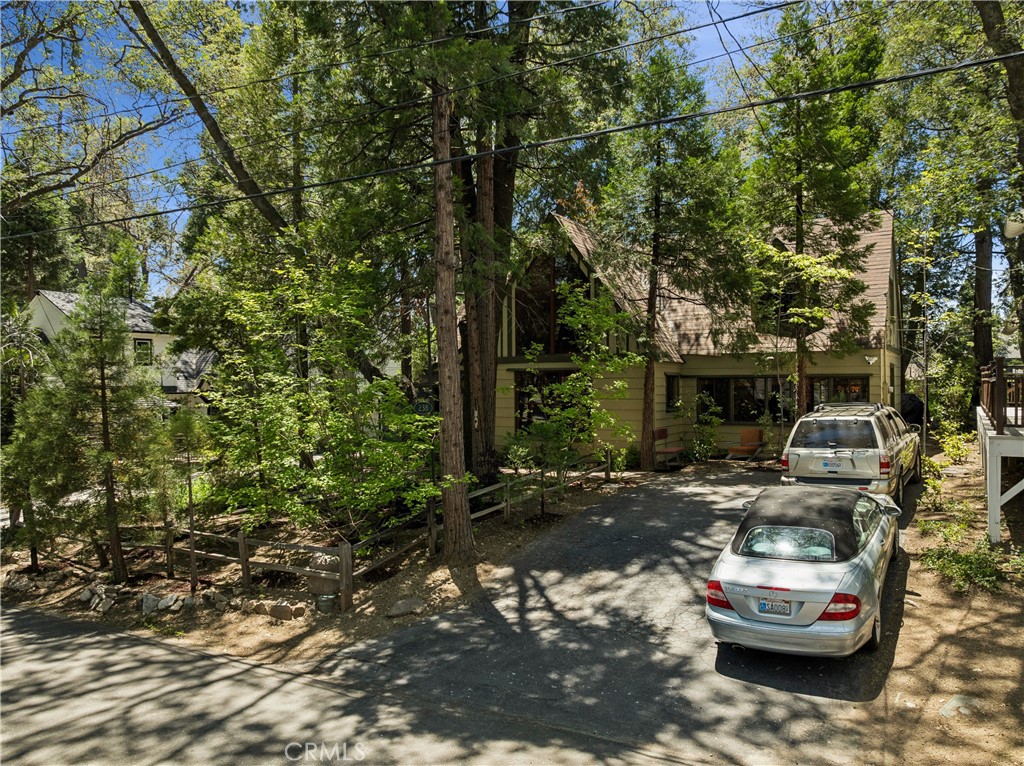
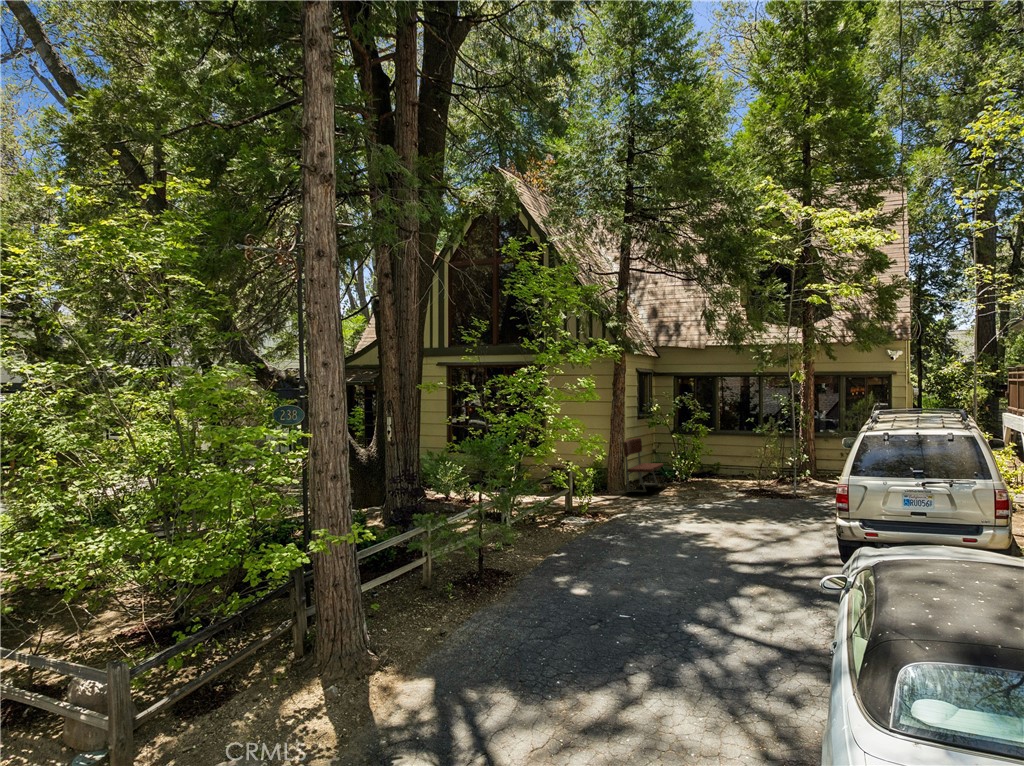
lounge chair: present [725,429,769,462] -> none [710,439,766,481]

